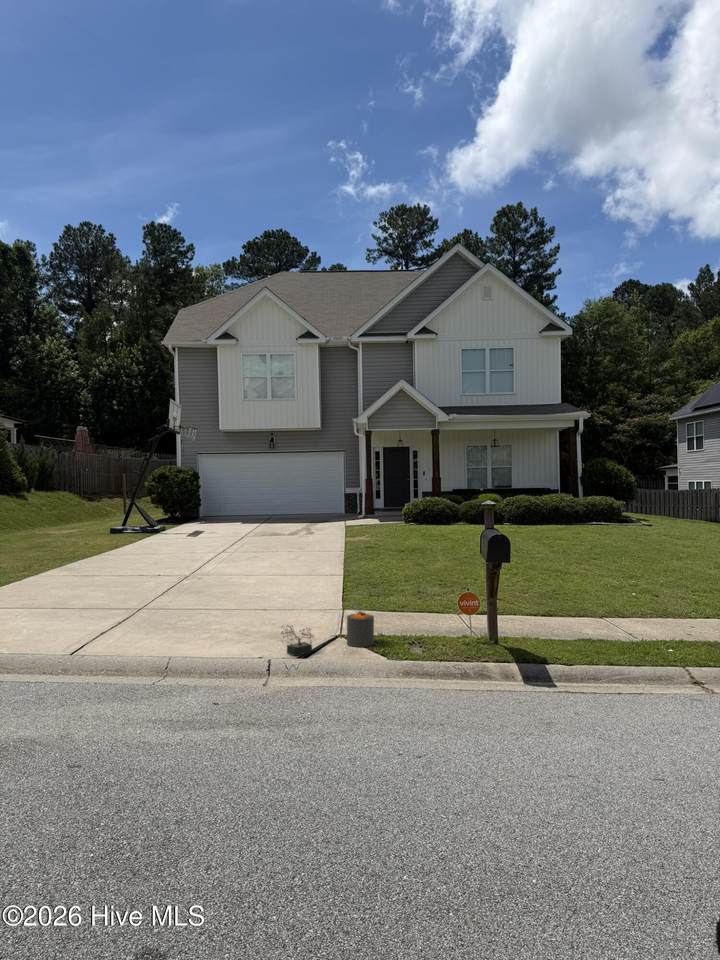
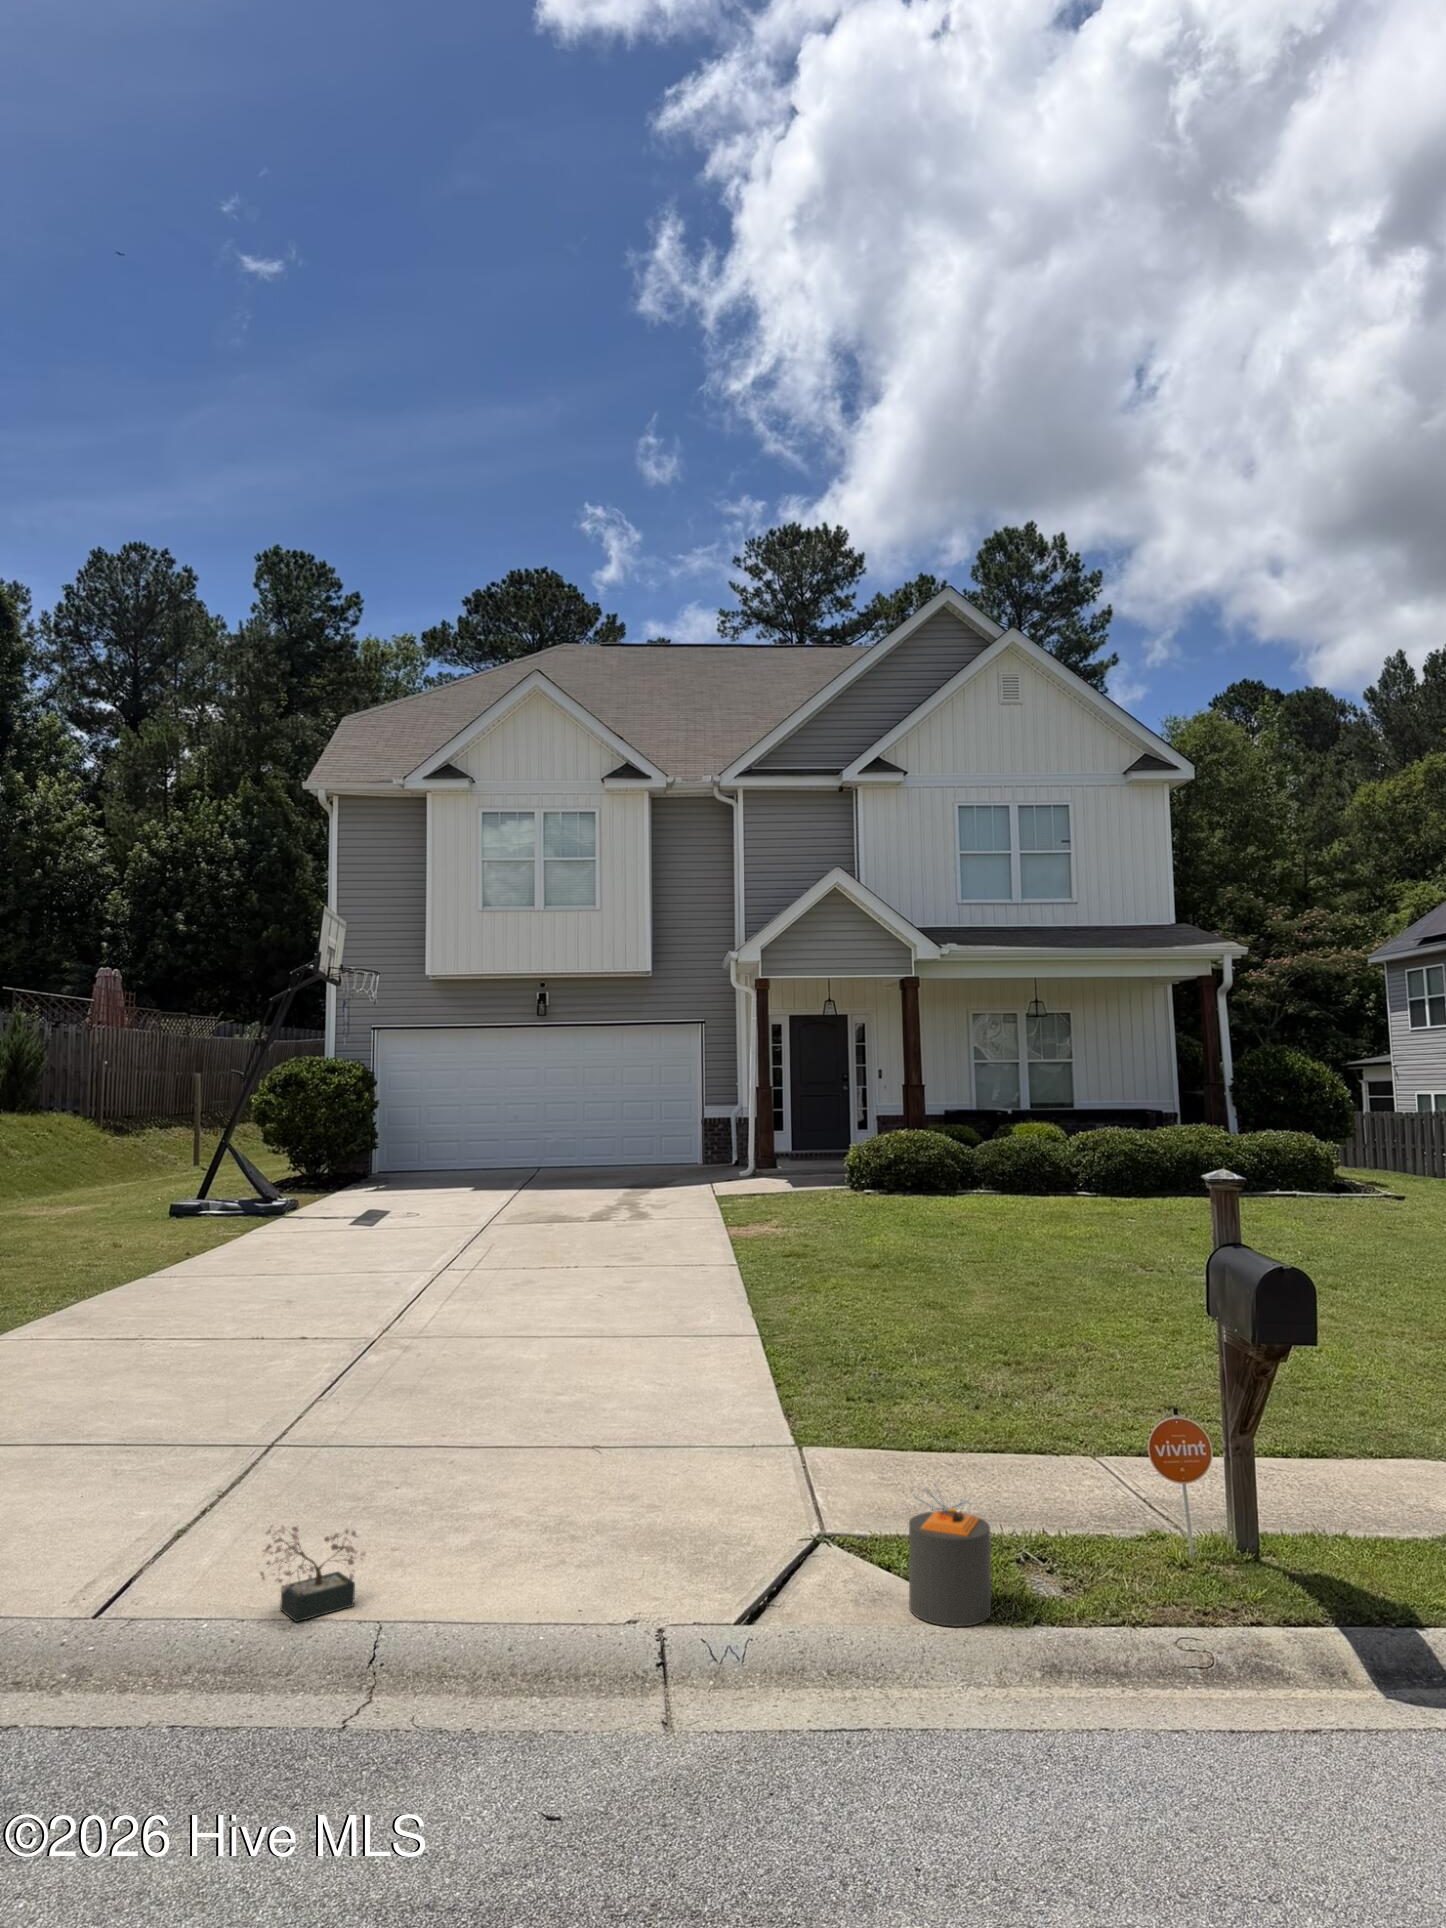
decorative plant: present [281,625,313,656] -> present [260,1525,366,1622]

